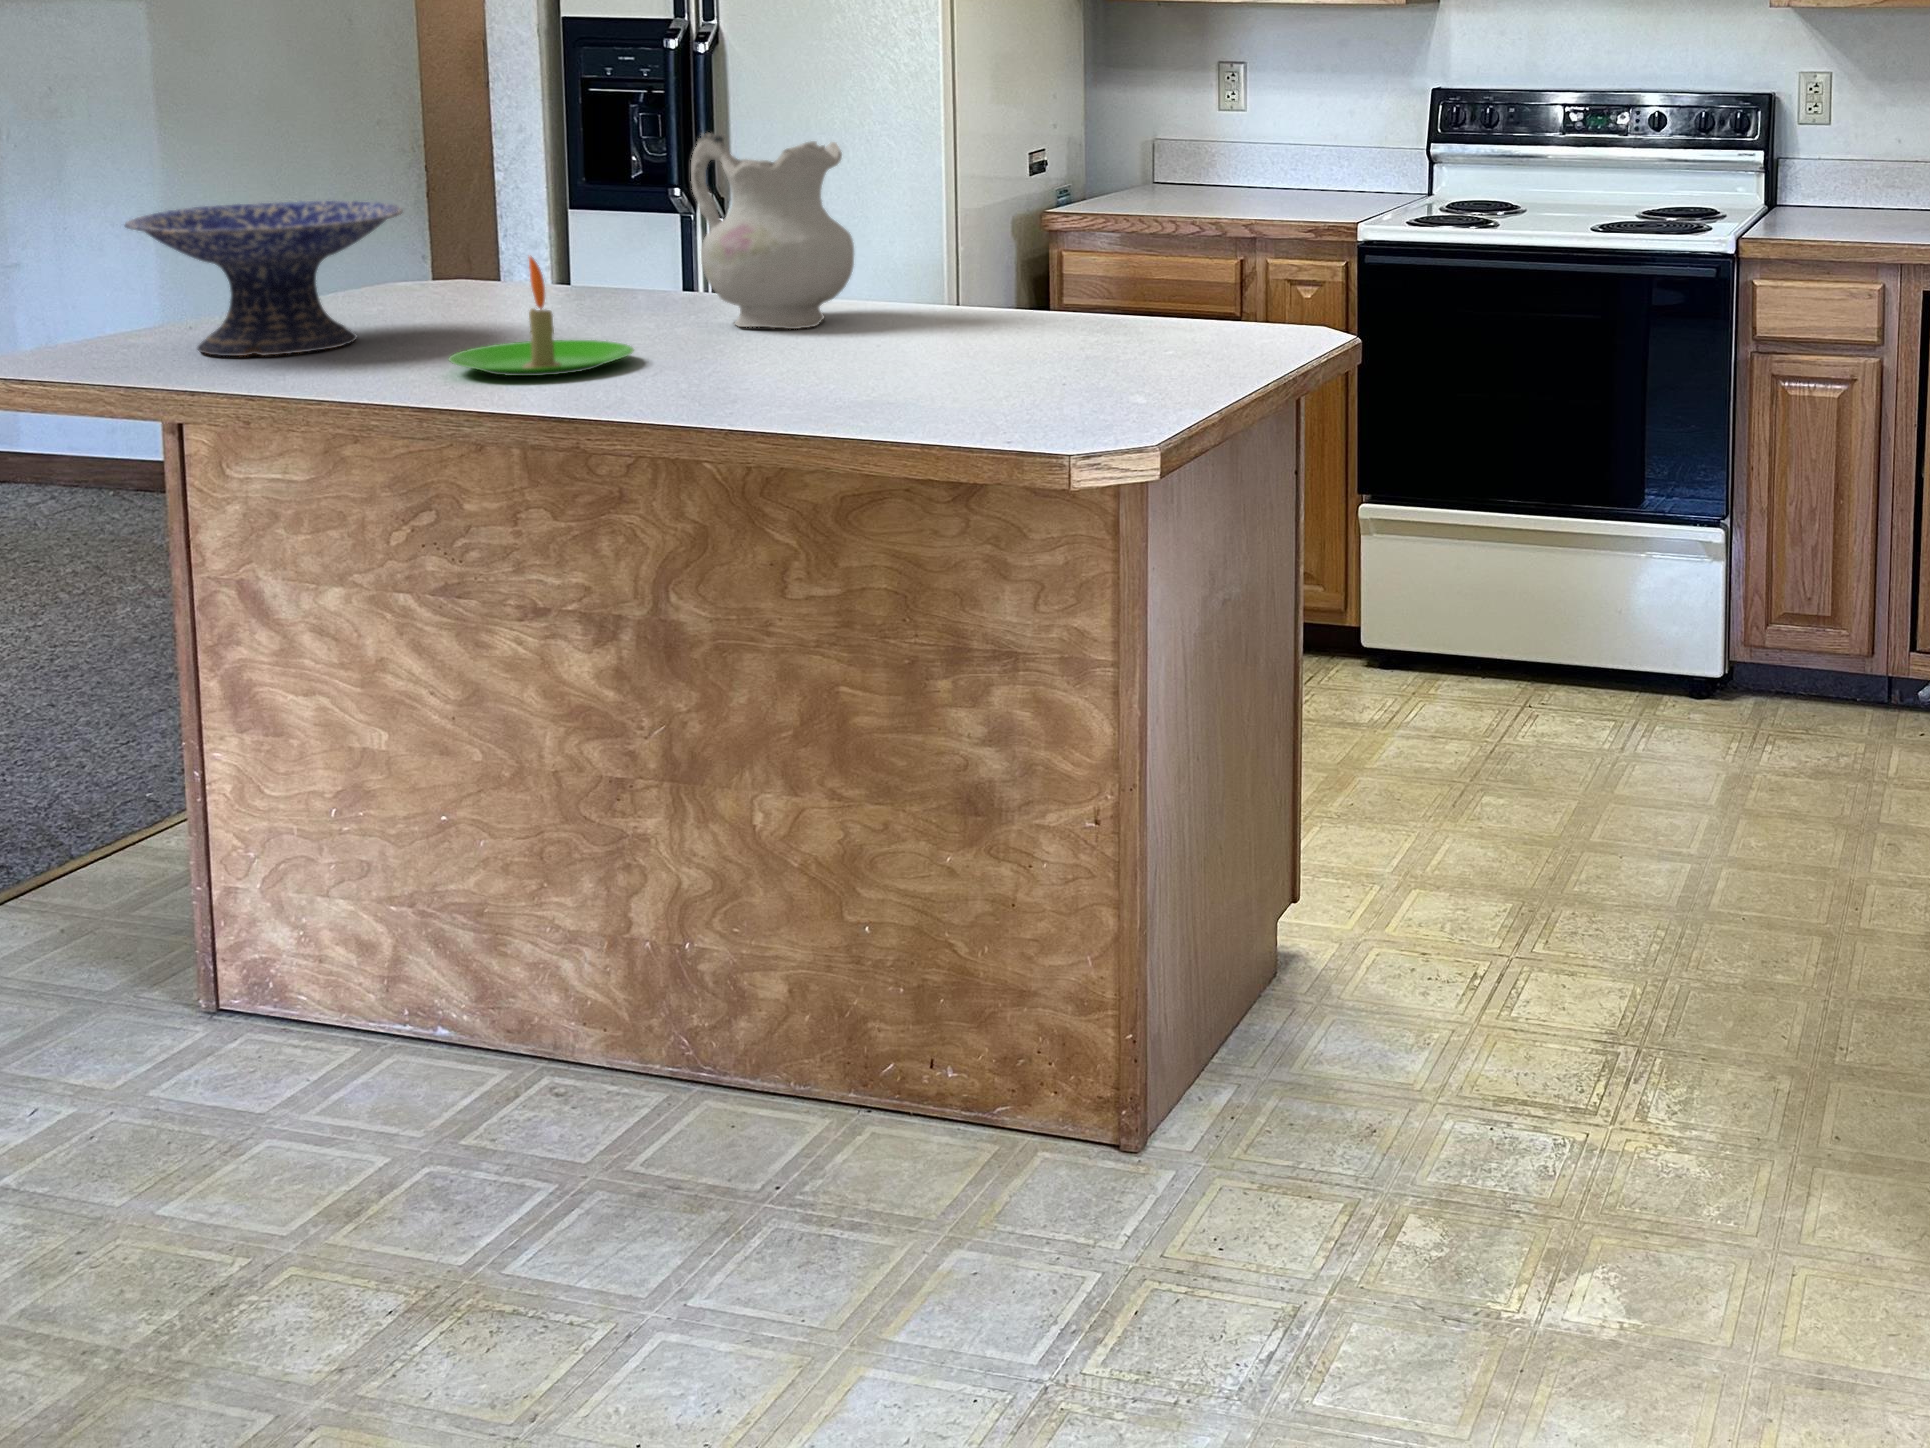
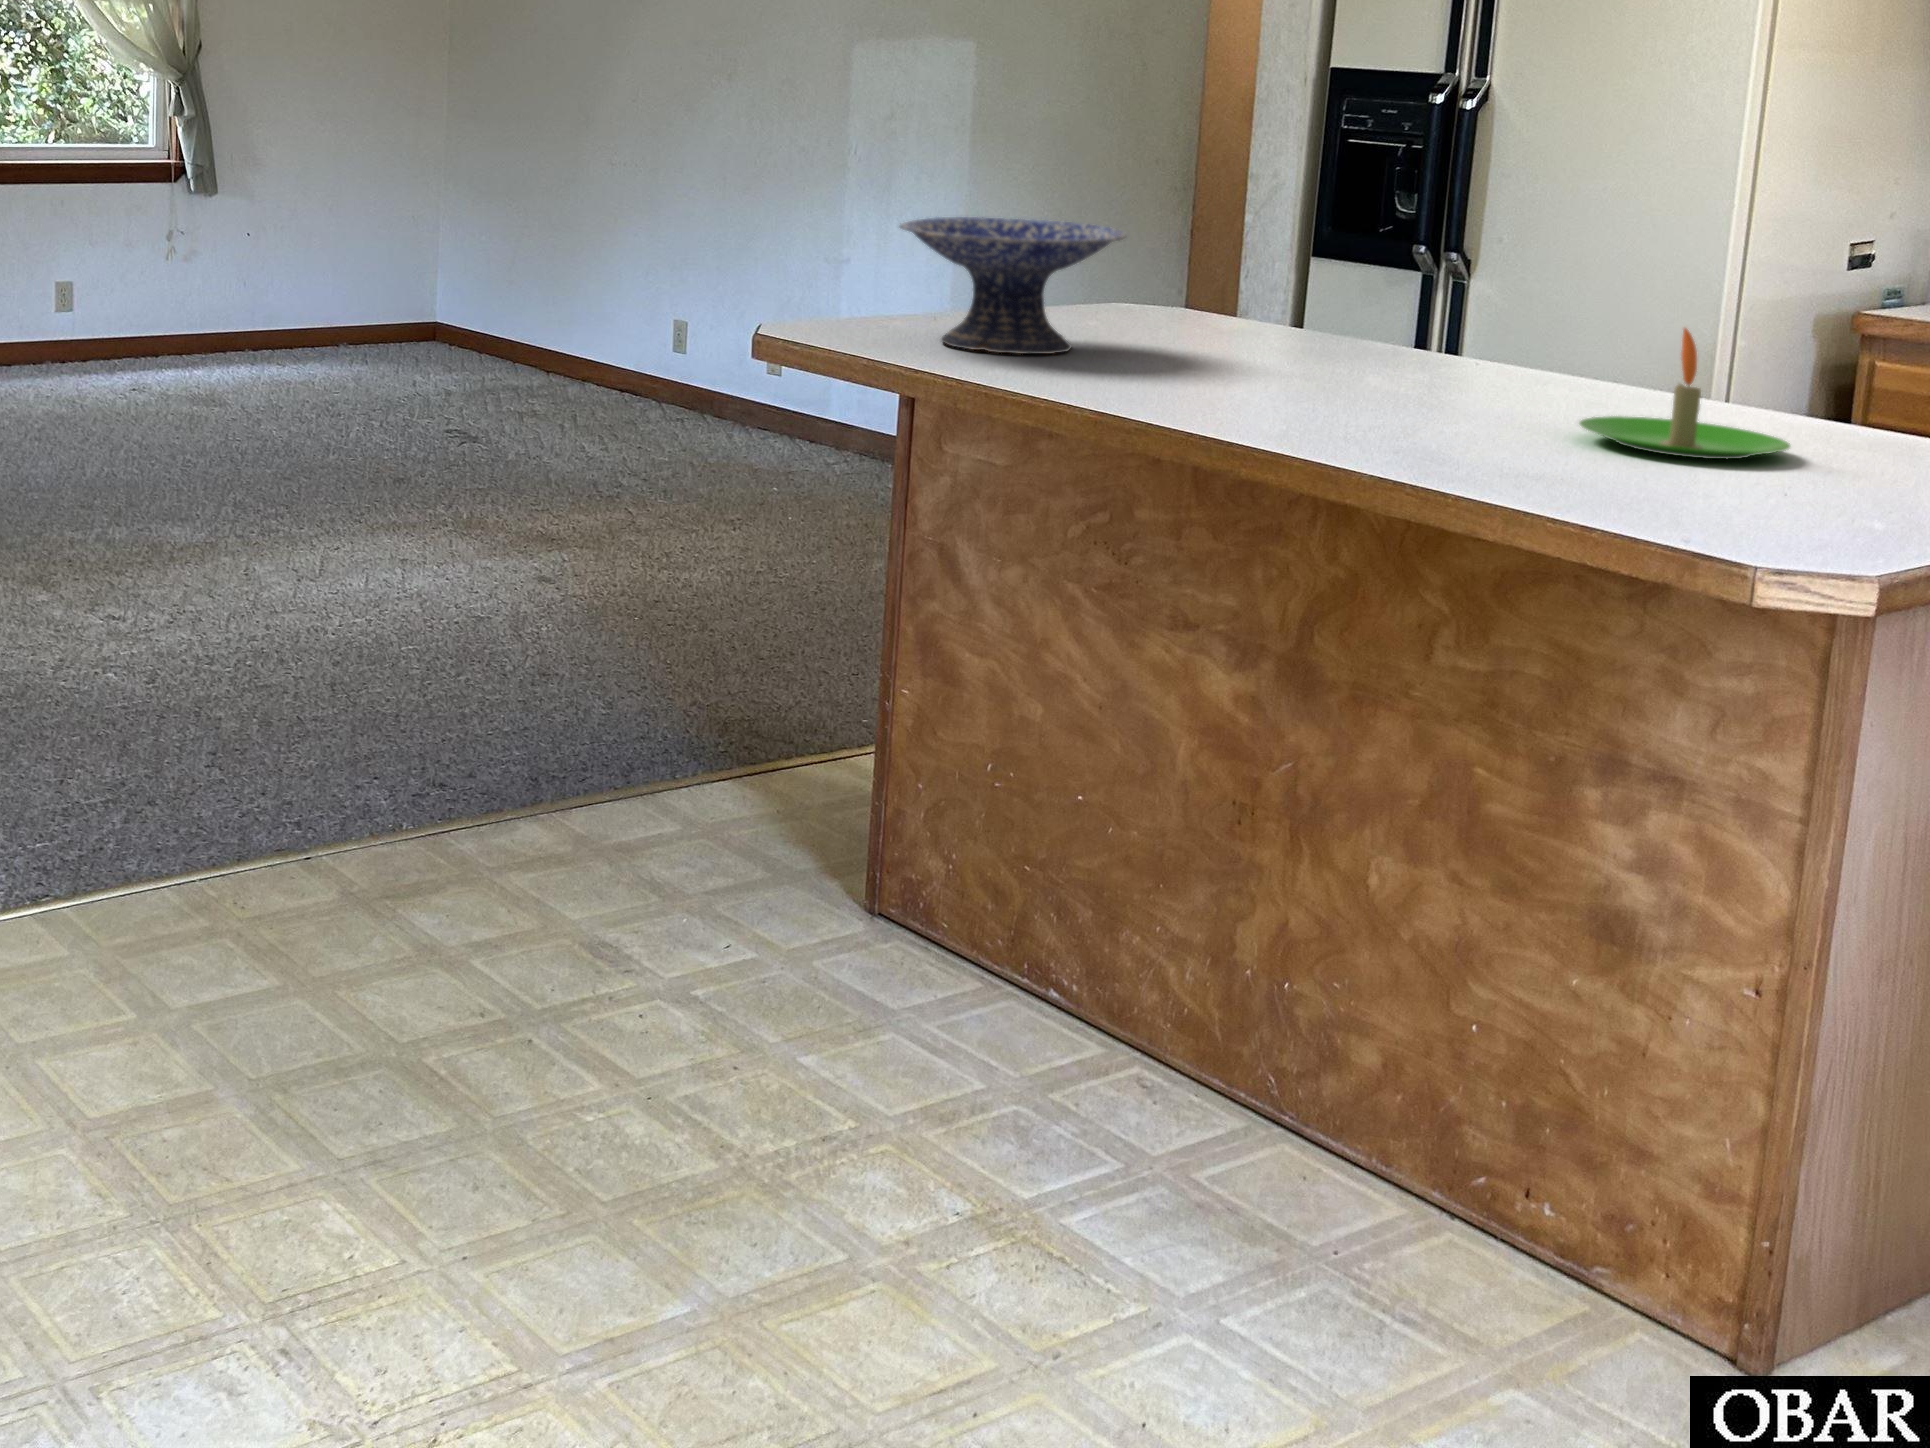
ceramic pitcher: present [691,133,854,329] -> none [1405,185,1577,398]
candle: present [449,256,634,376] -> present [1580,328,1790,459]

